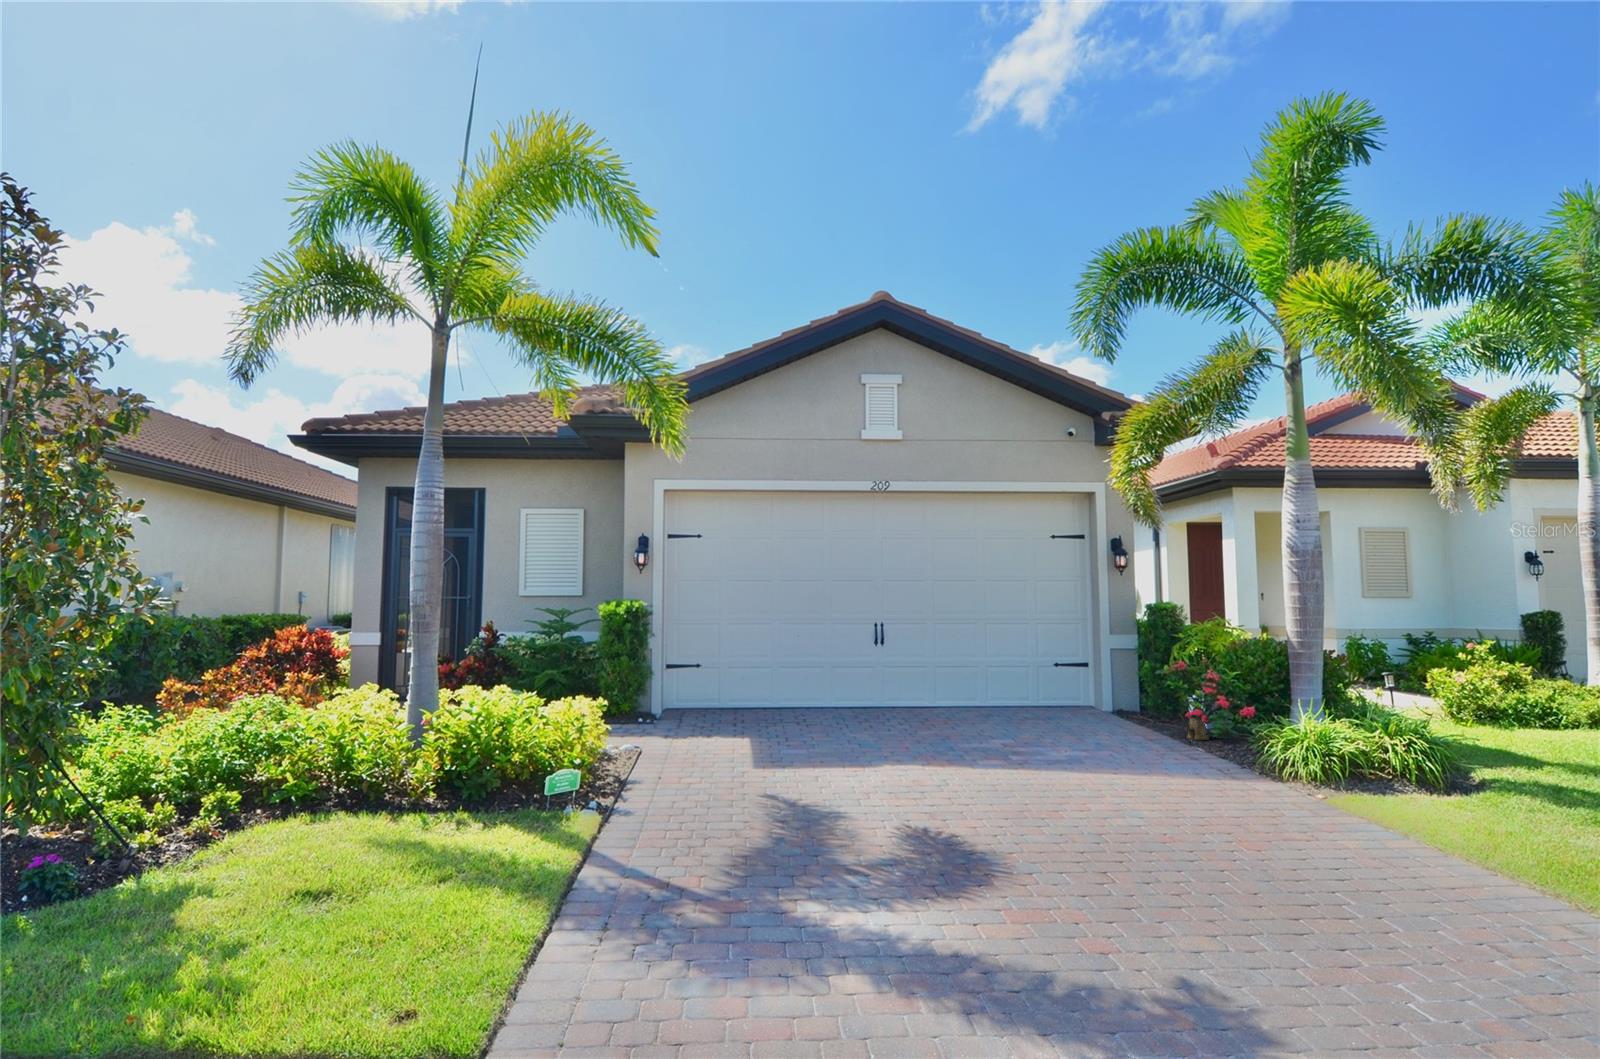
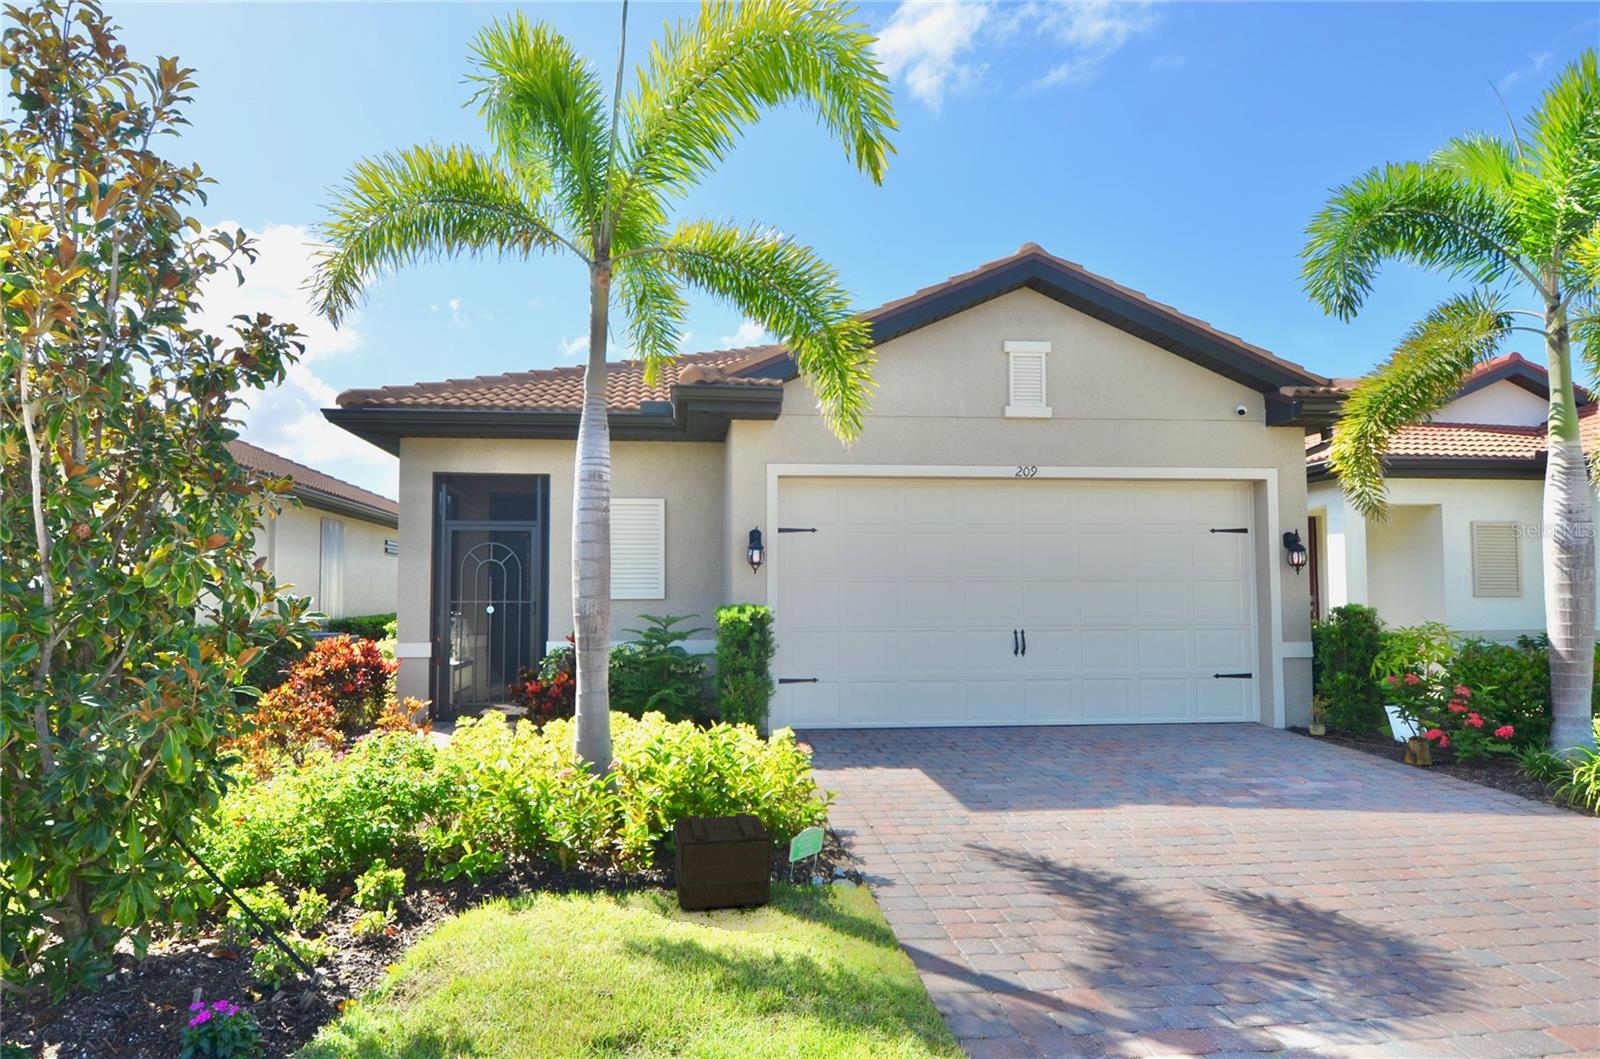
potted plant: none [1123,681,1152,717] -> present [1304,697,1330,735]
wooden crate: none [445,755,533,829] -> present [675,813,771,911]

